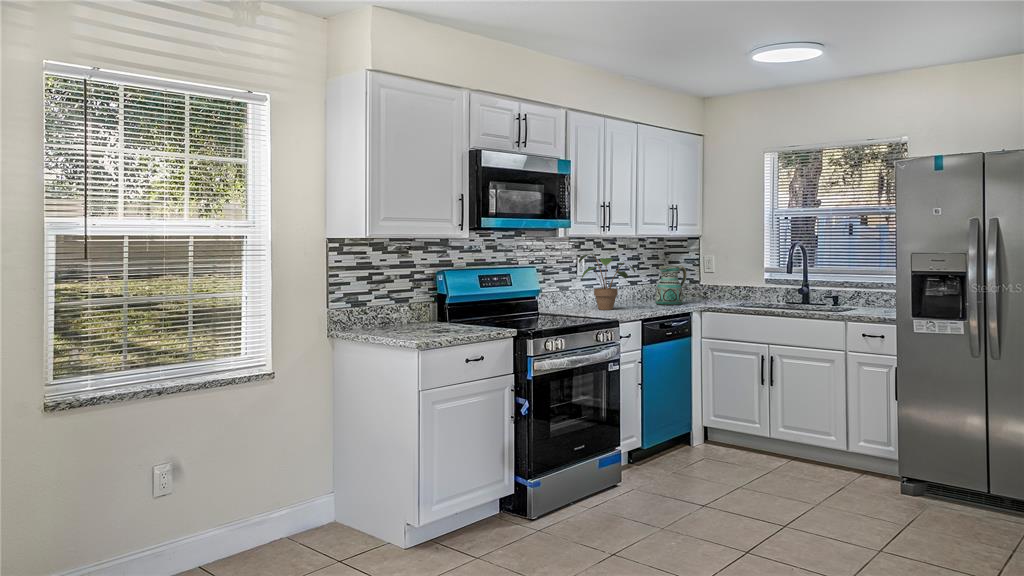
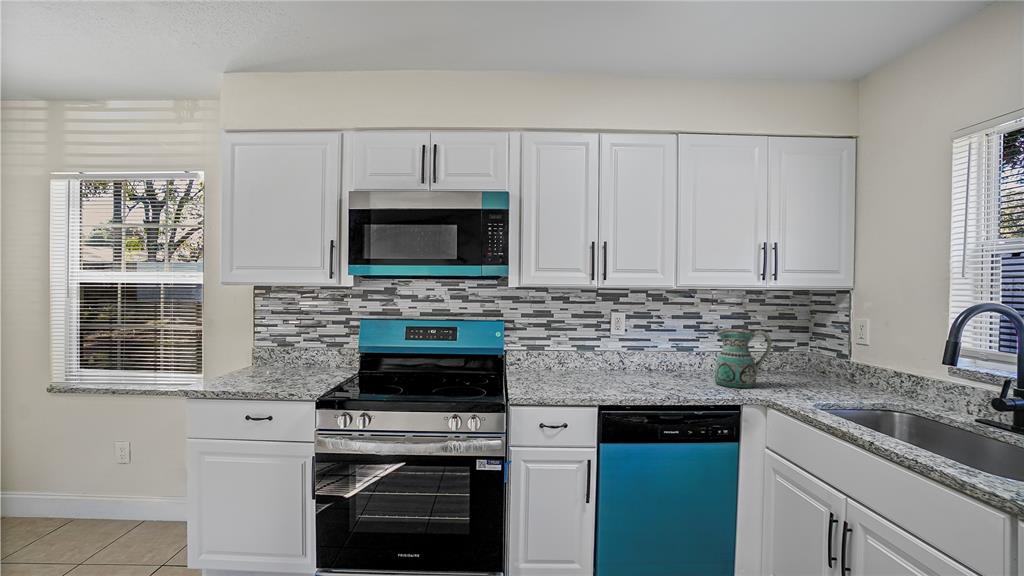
potted plant: present [579,254,635,310] -> none [573,307,648,382]

